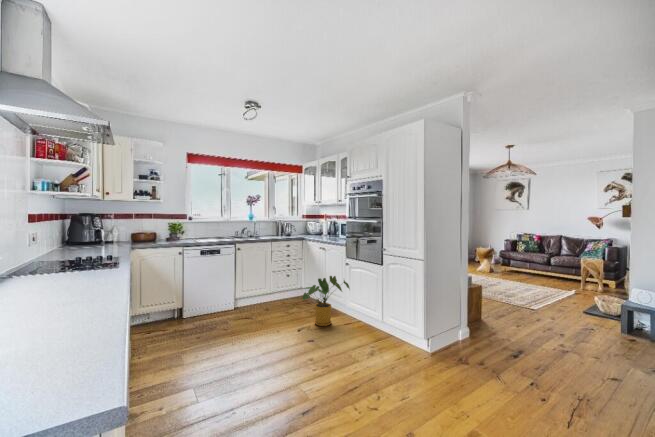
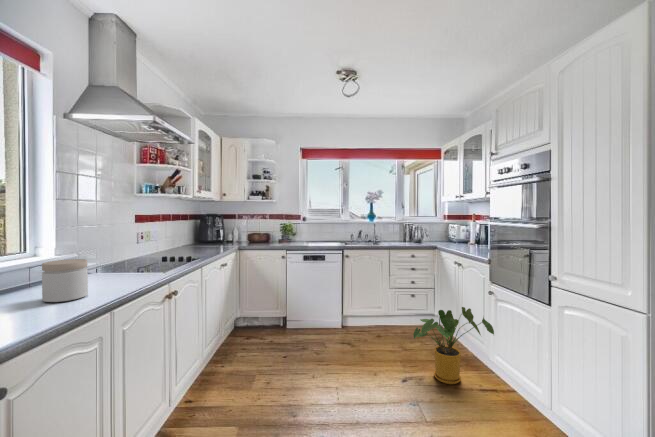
jar: none [57,254,96,290] -> present [42,259,88,302]

